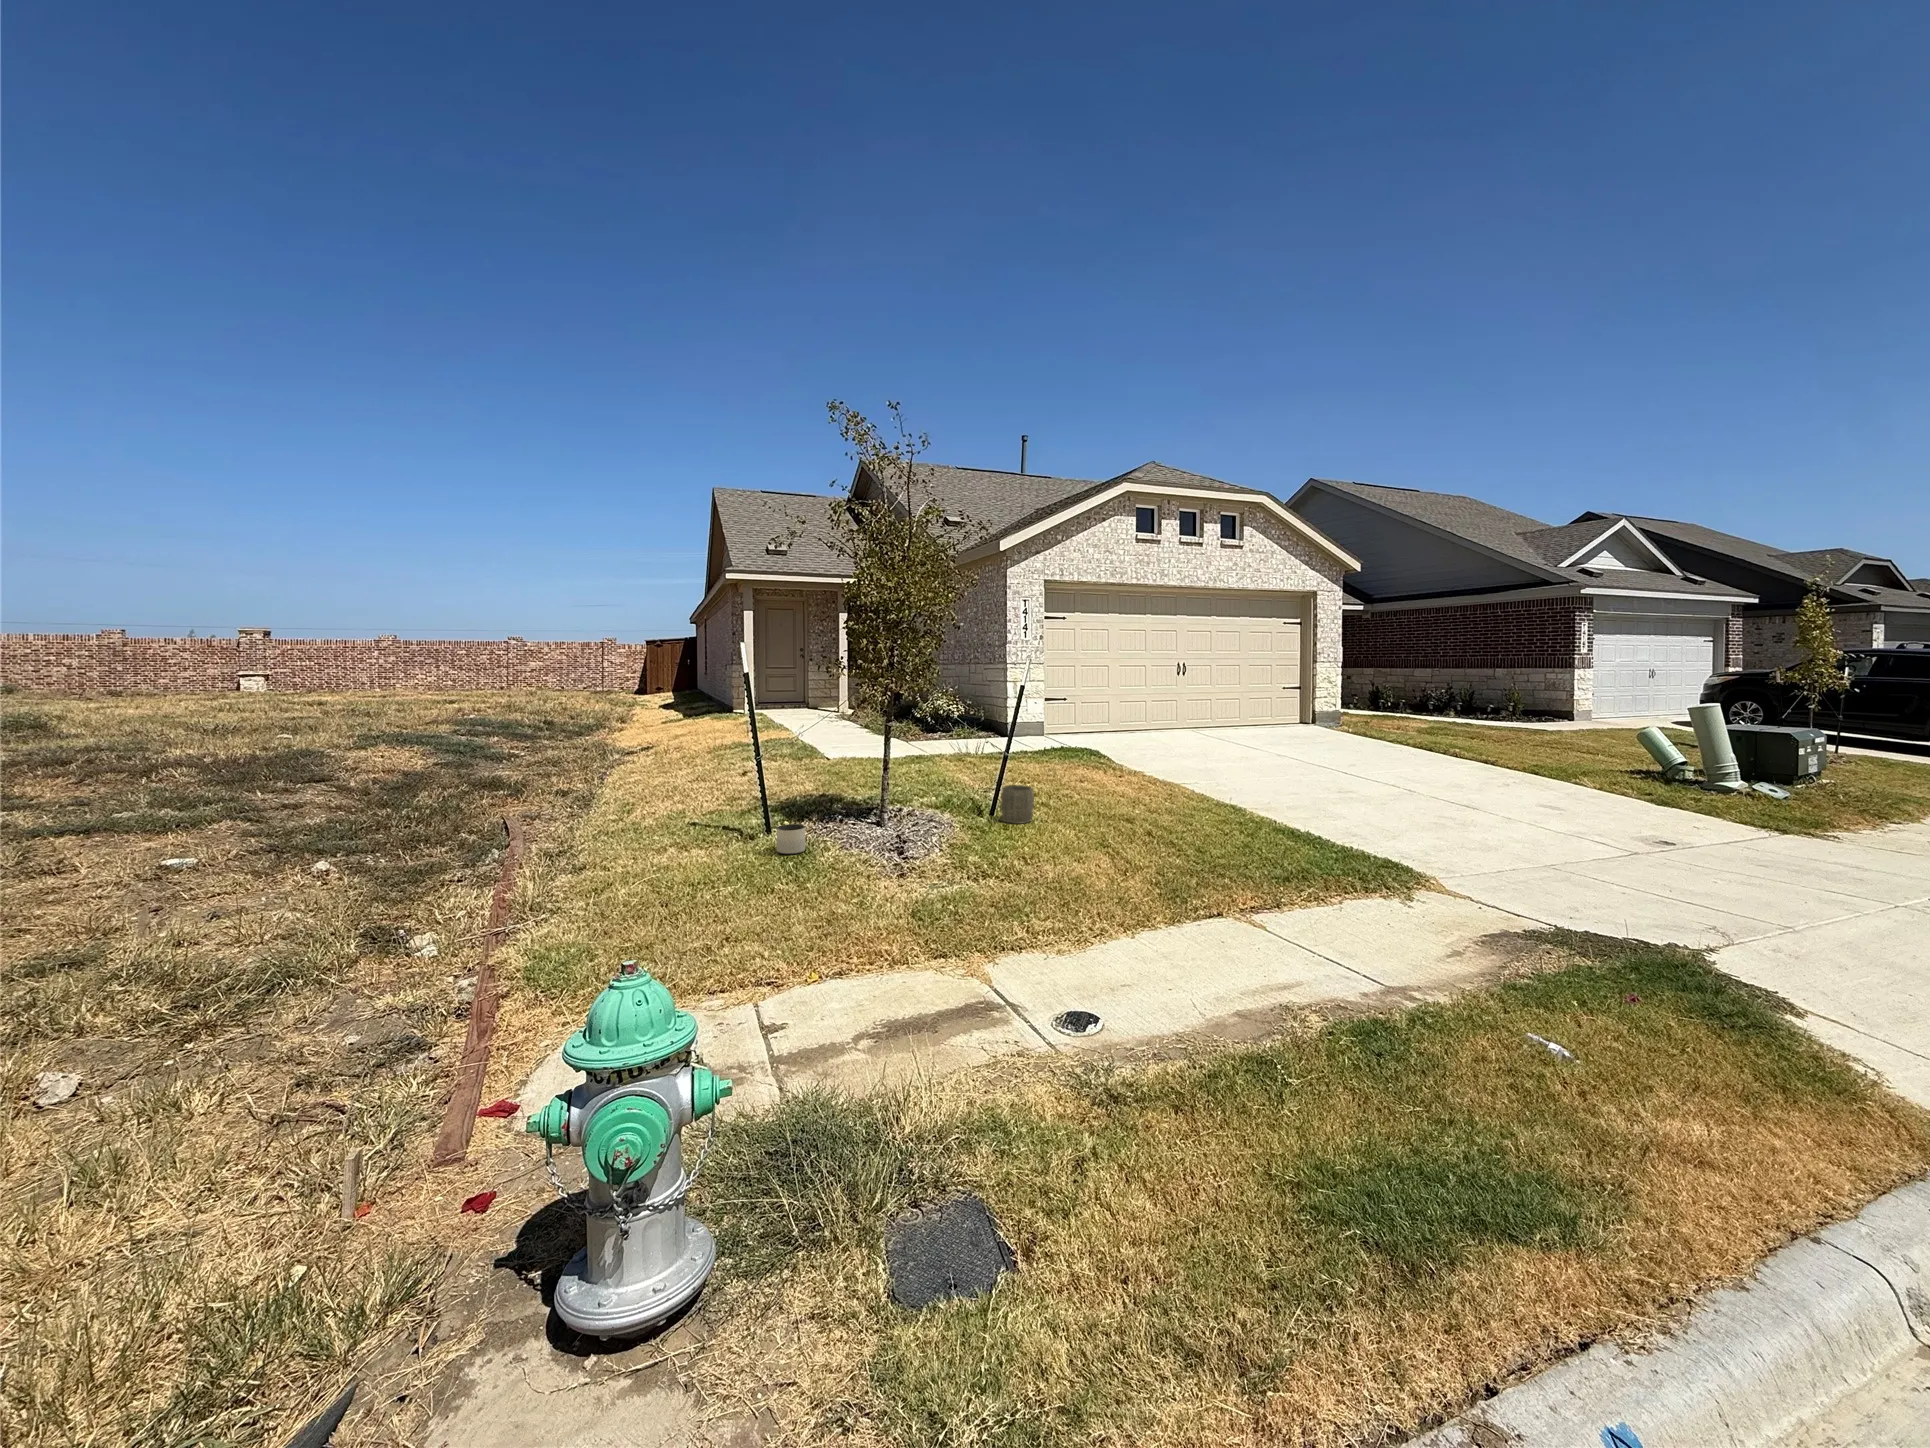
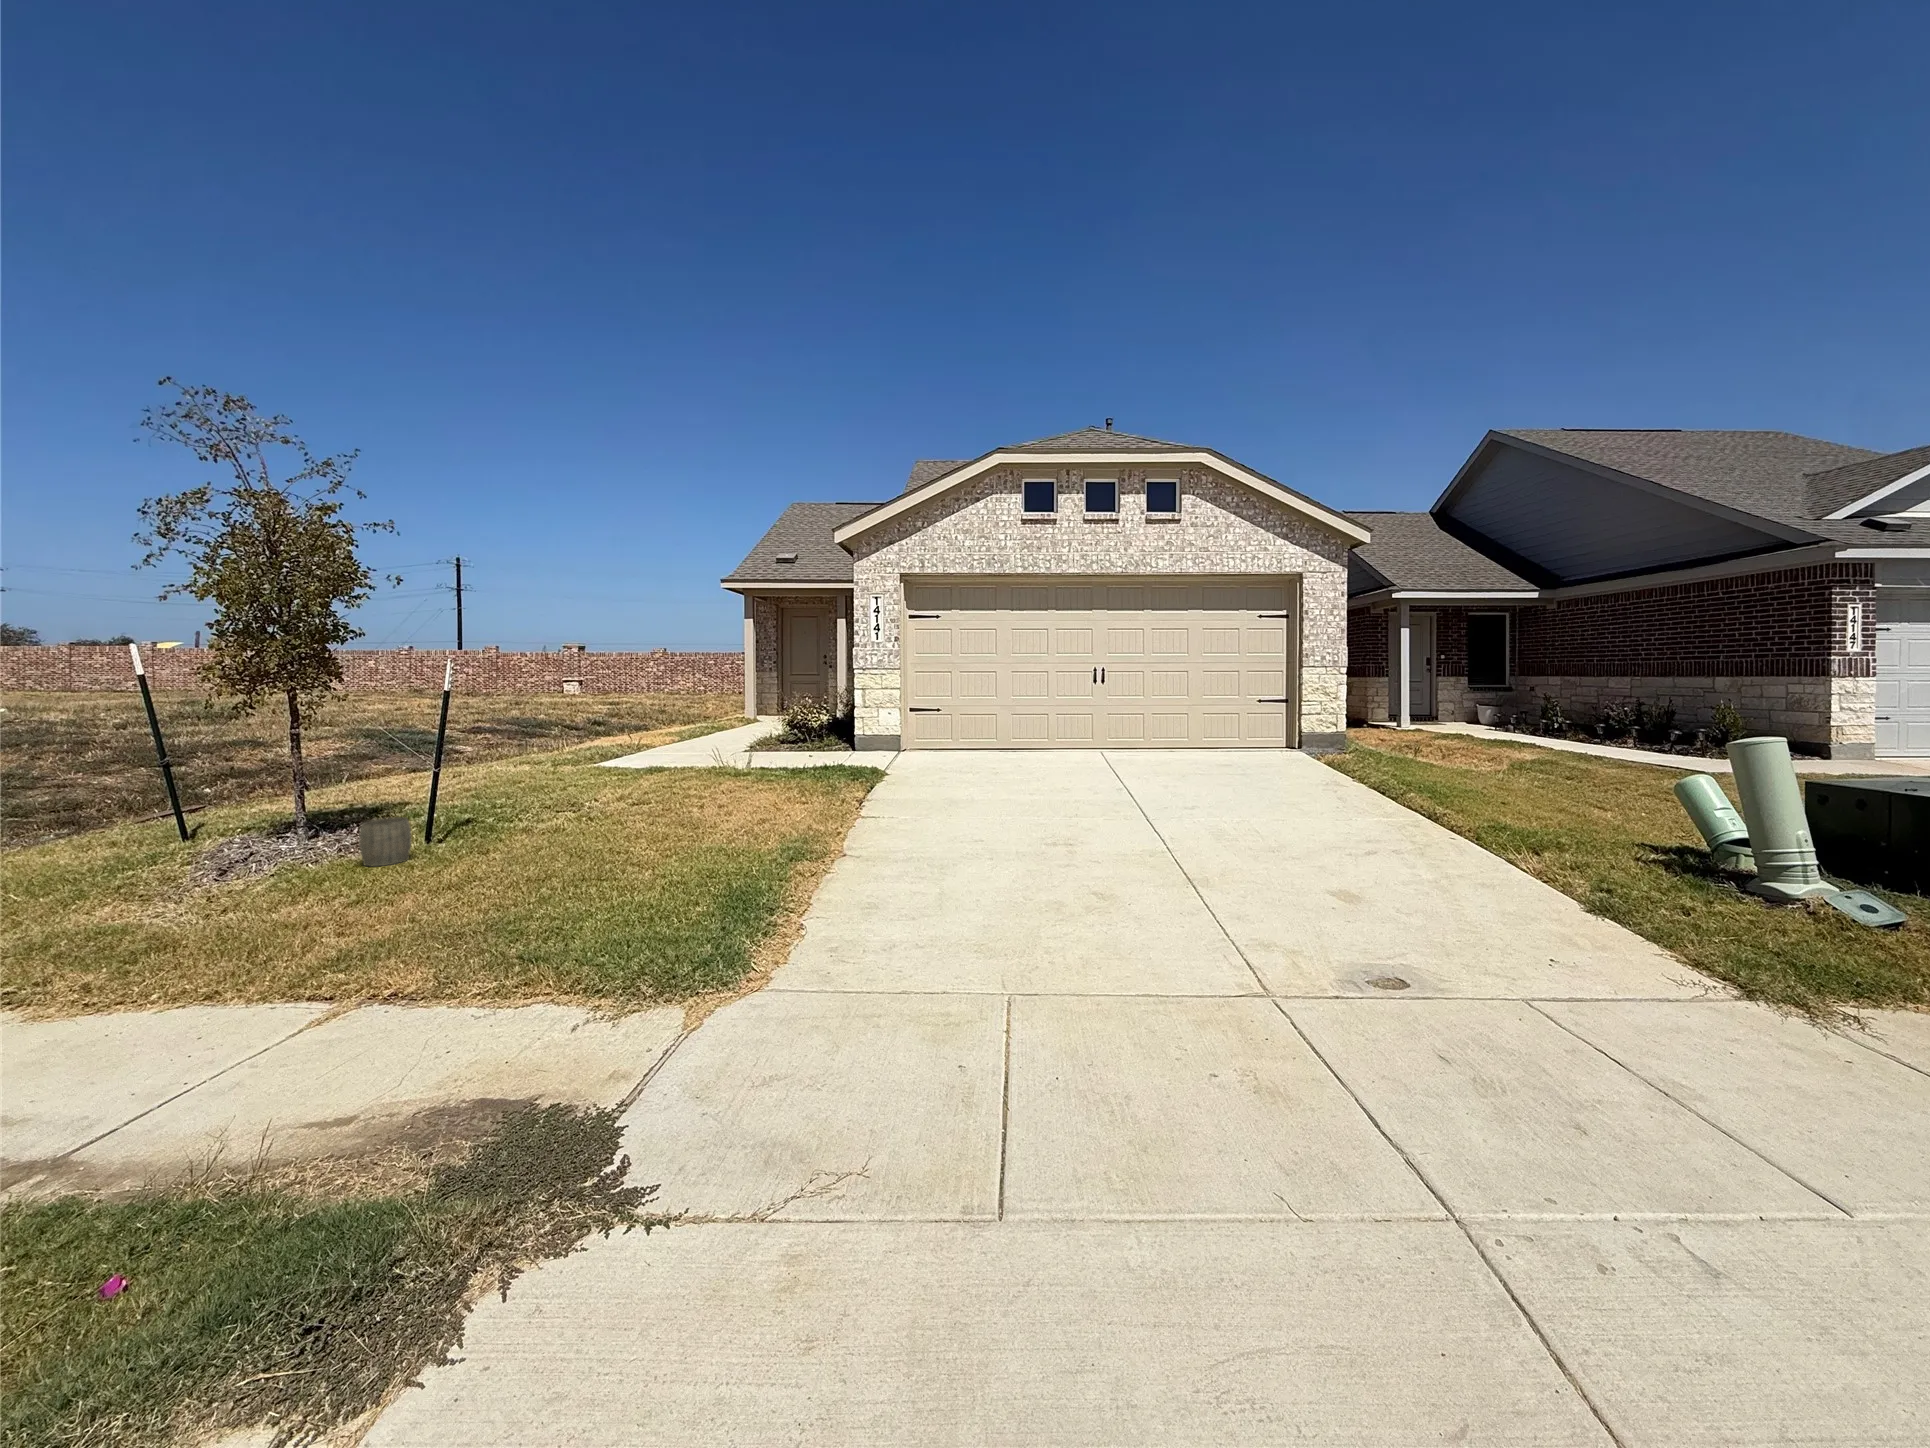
planter: present [777,824,805,854] -> none [26,846,75,880]

